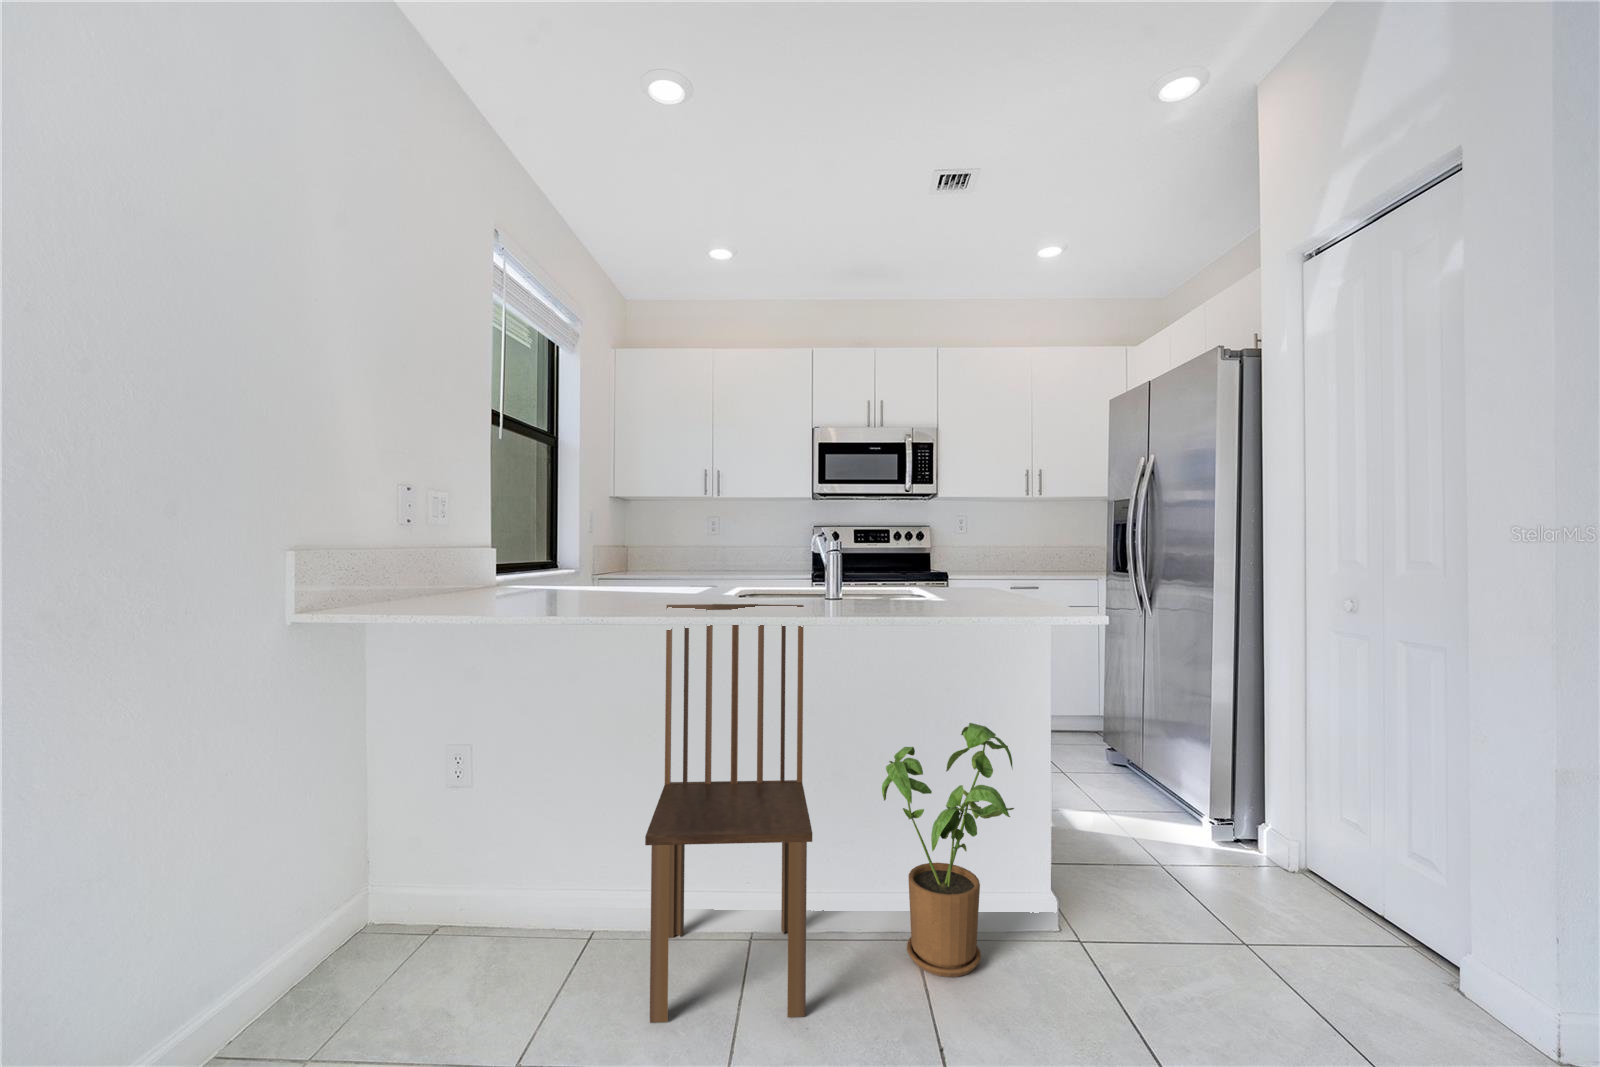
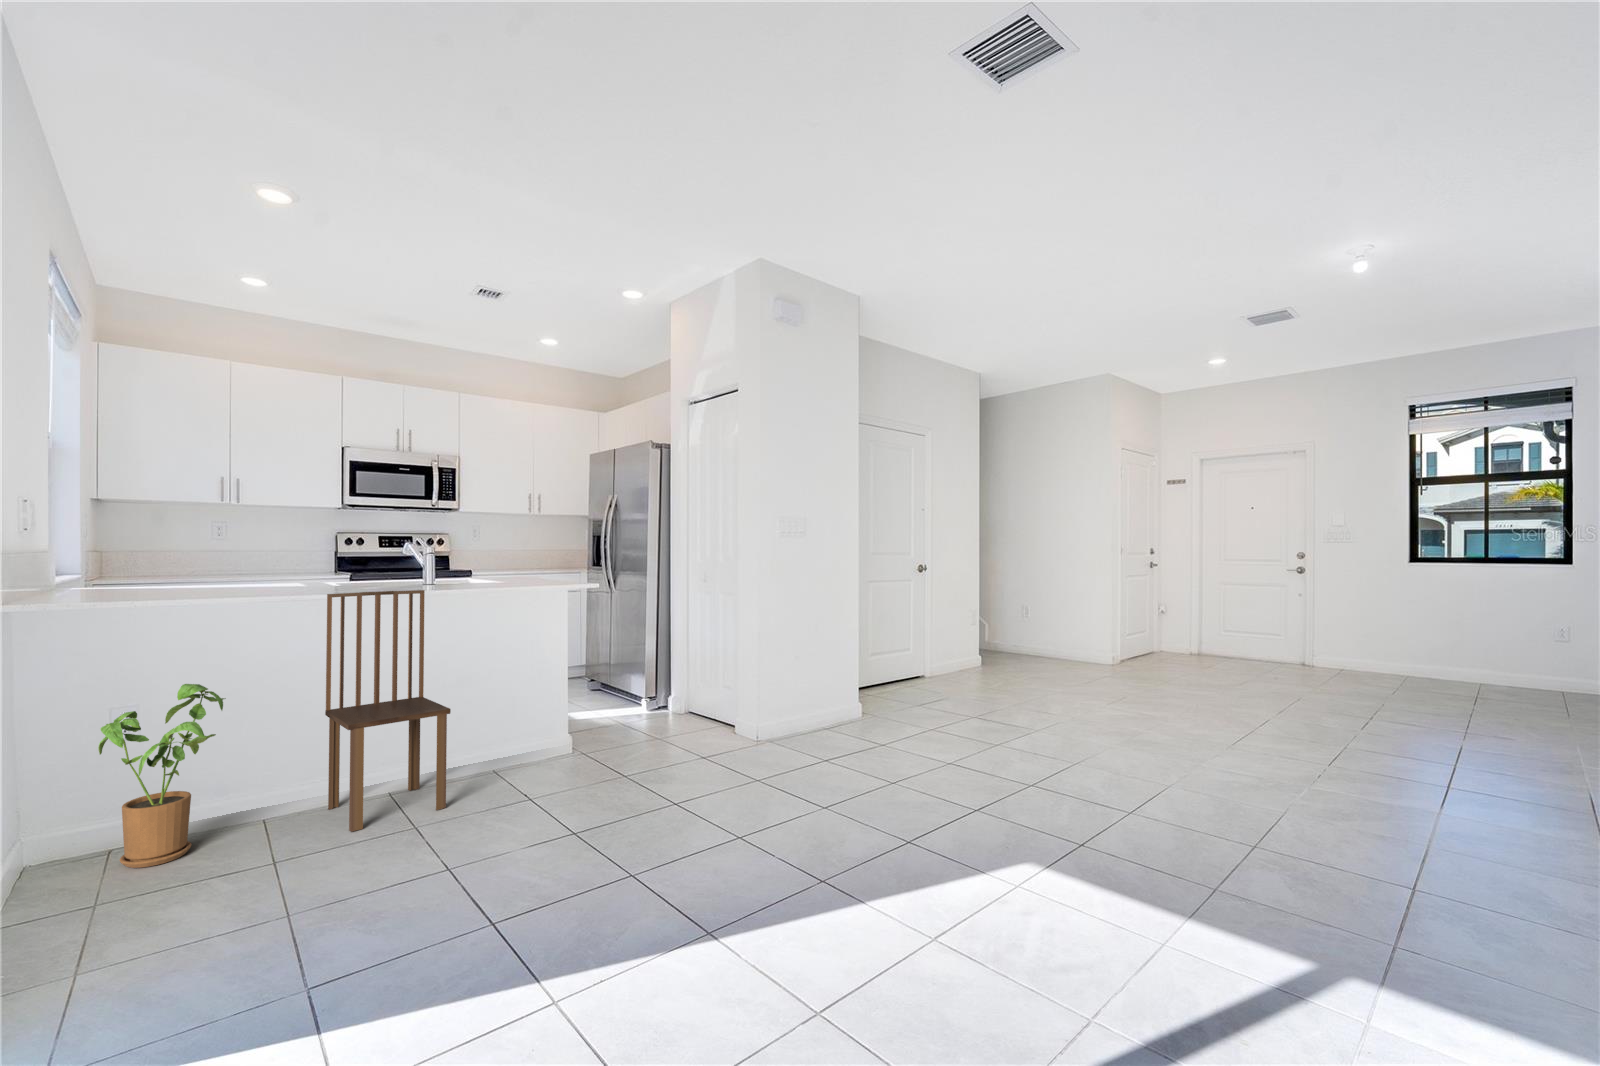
house plant: present [882,723,1014,977] -> present [98,684,226,868]

